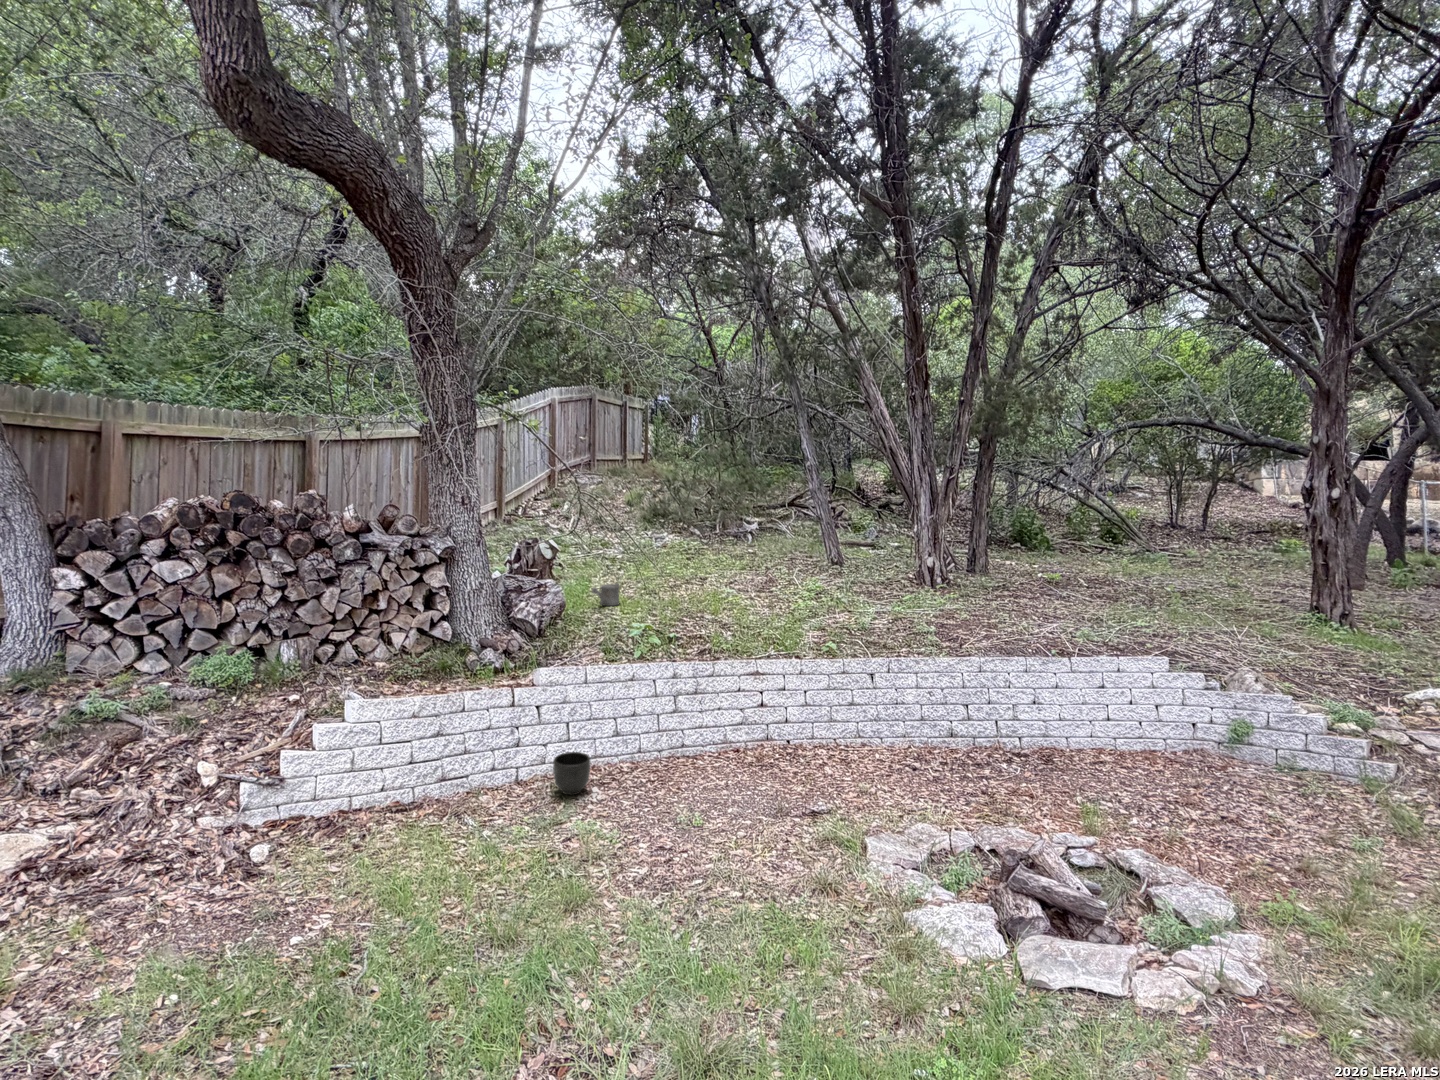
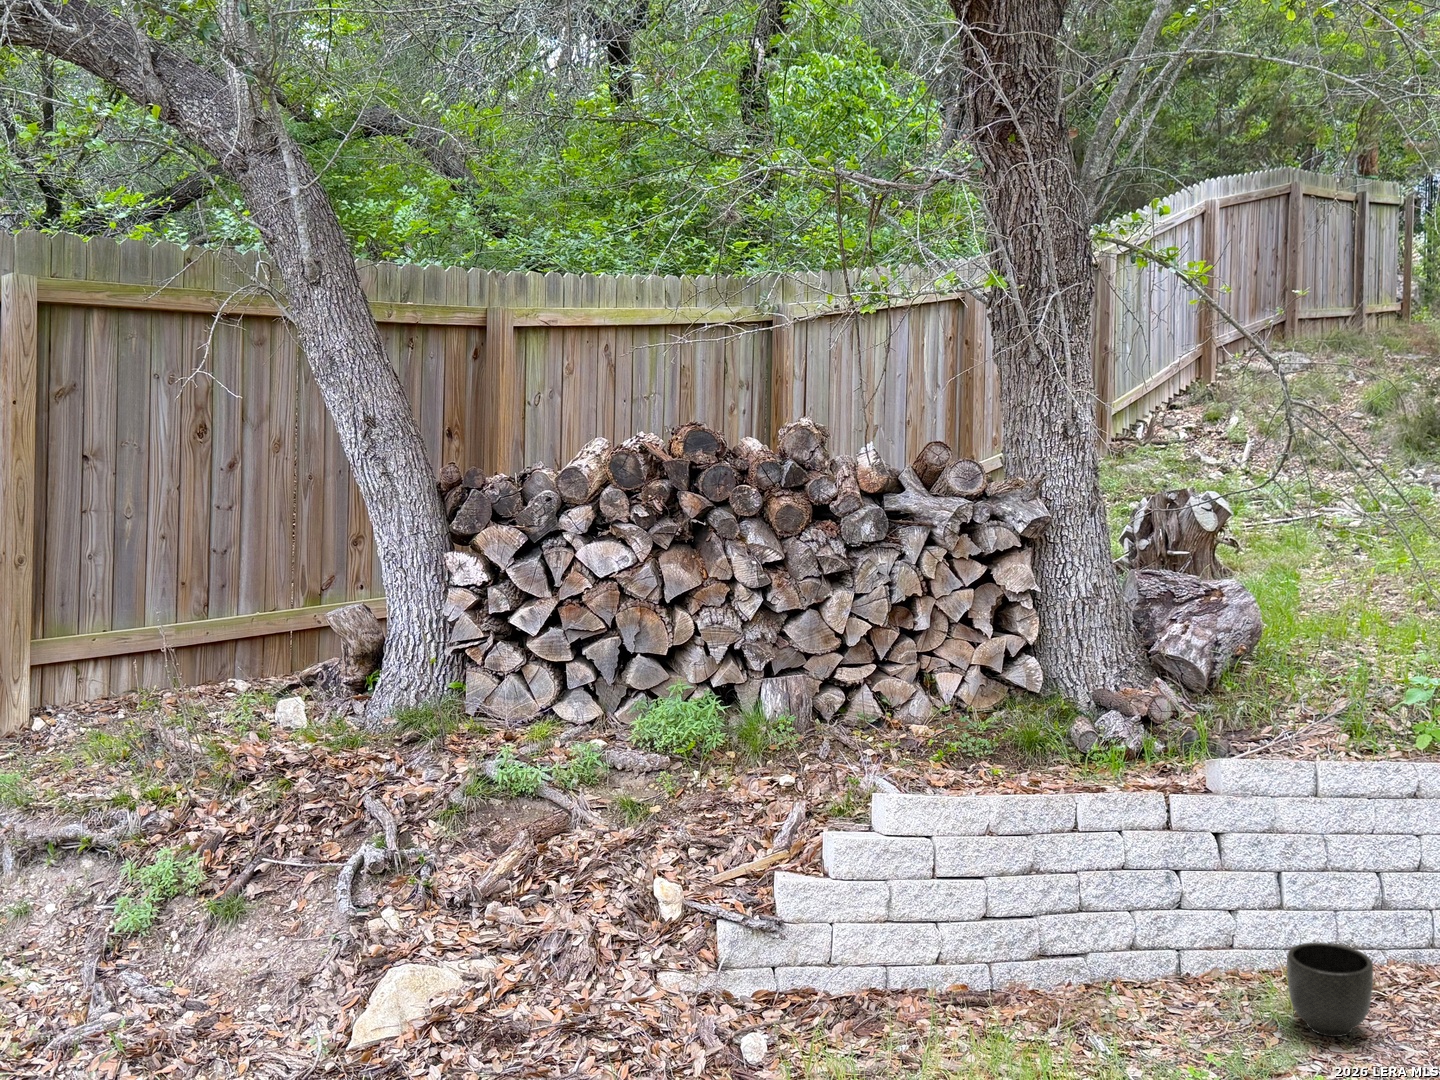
watering can: present [592,583,620,606] -> none [1317,590,1375,638]

